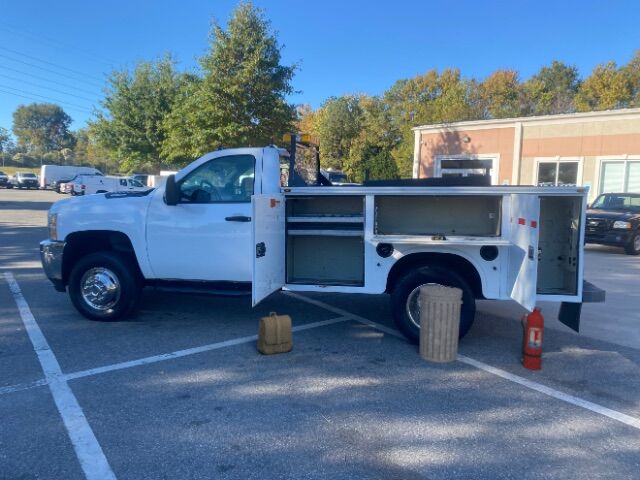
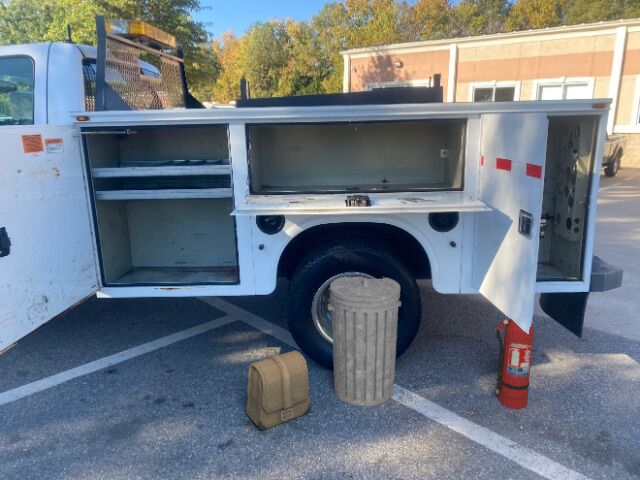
backpack: present [257,312,293,355] -> present [246,348,311,430]

